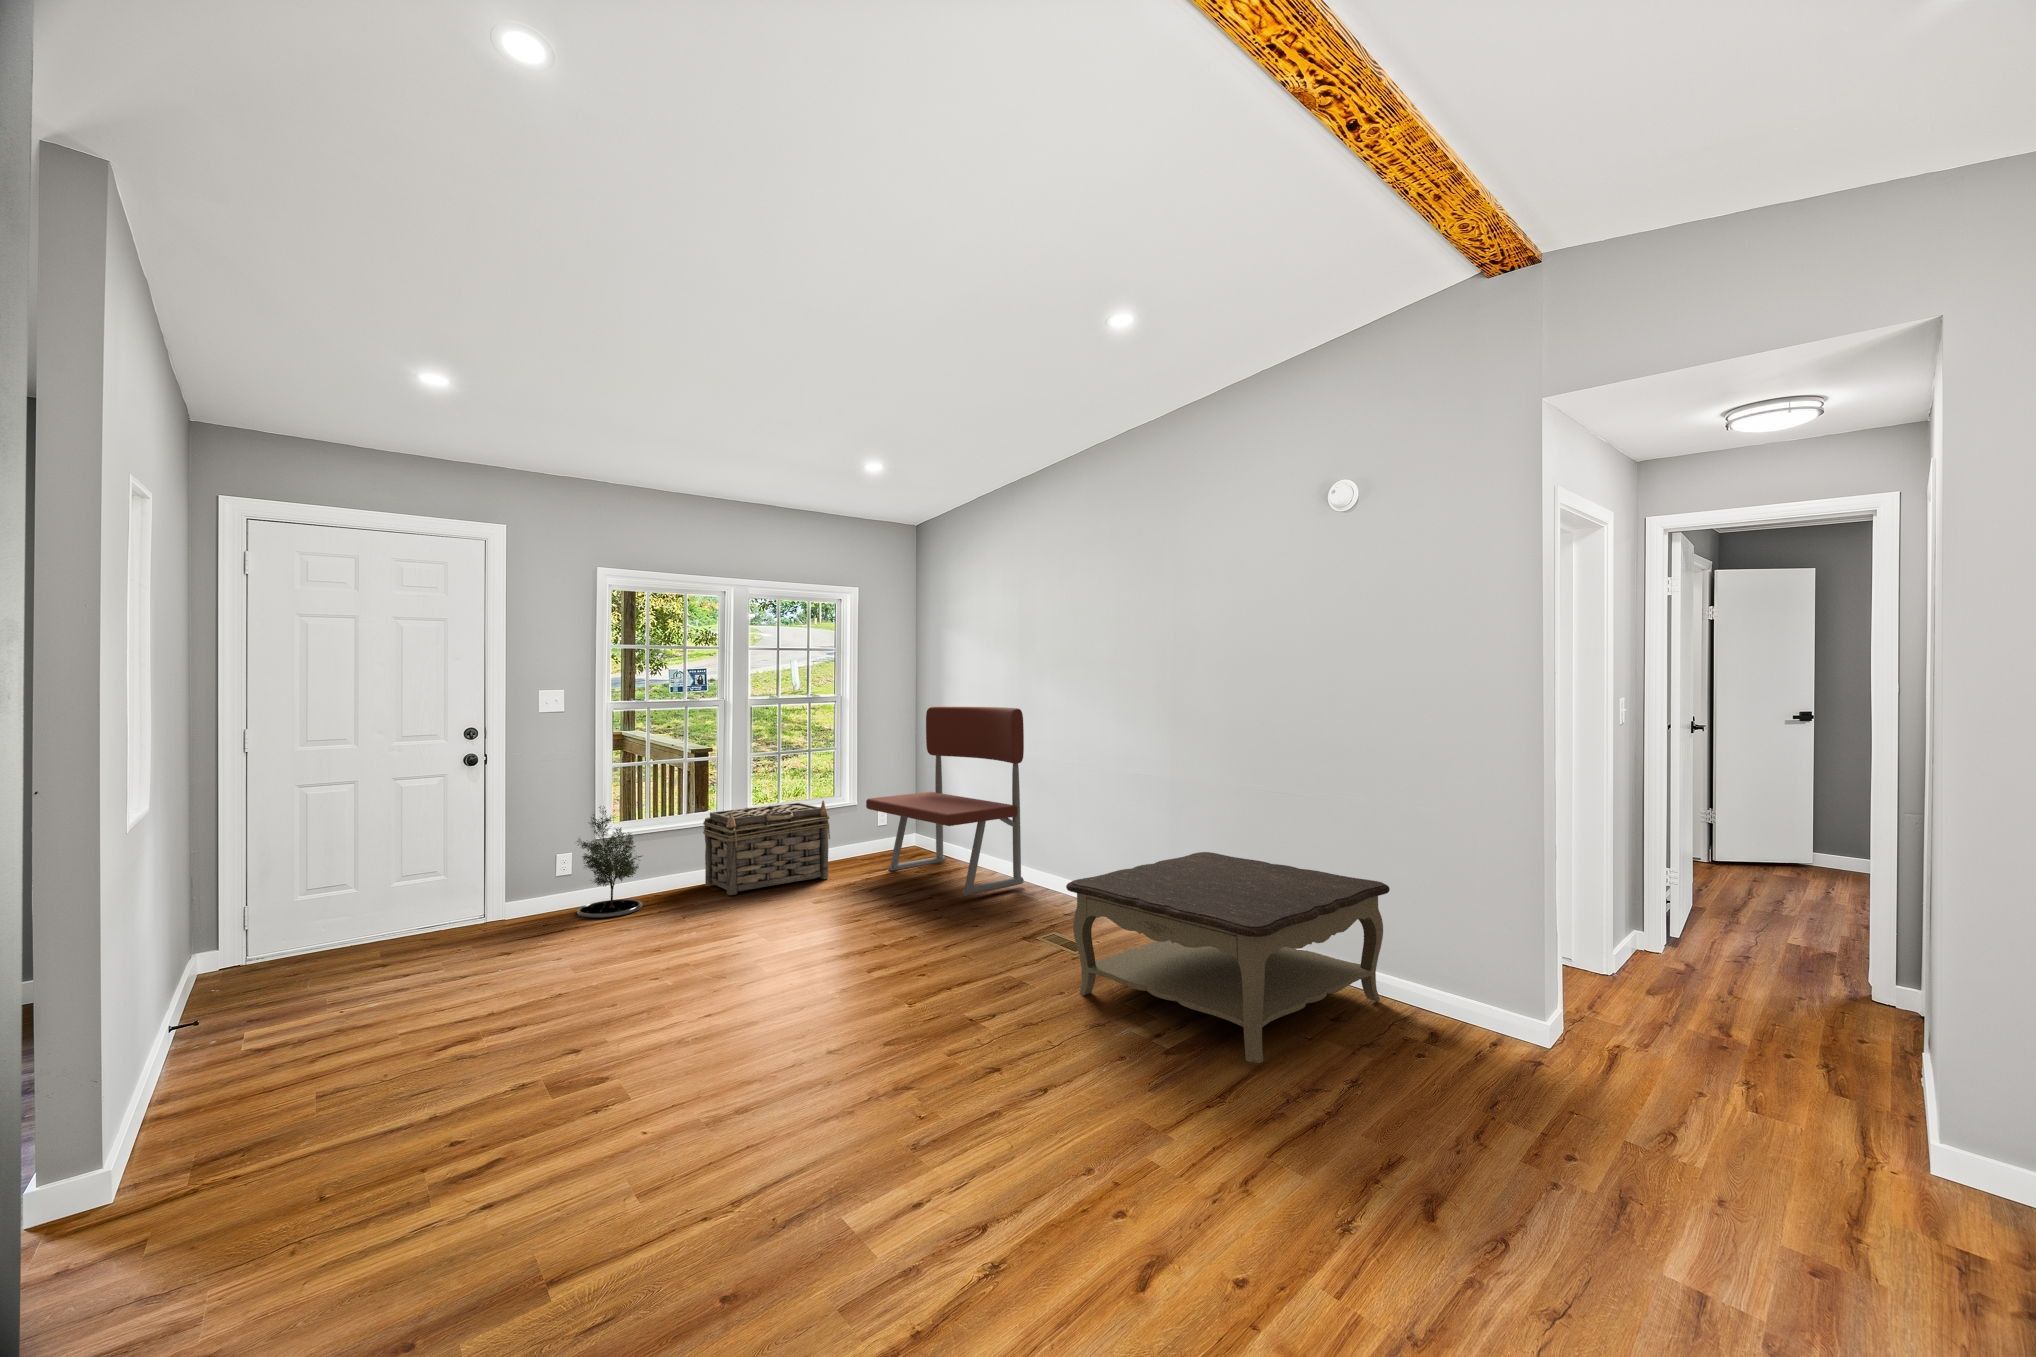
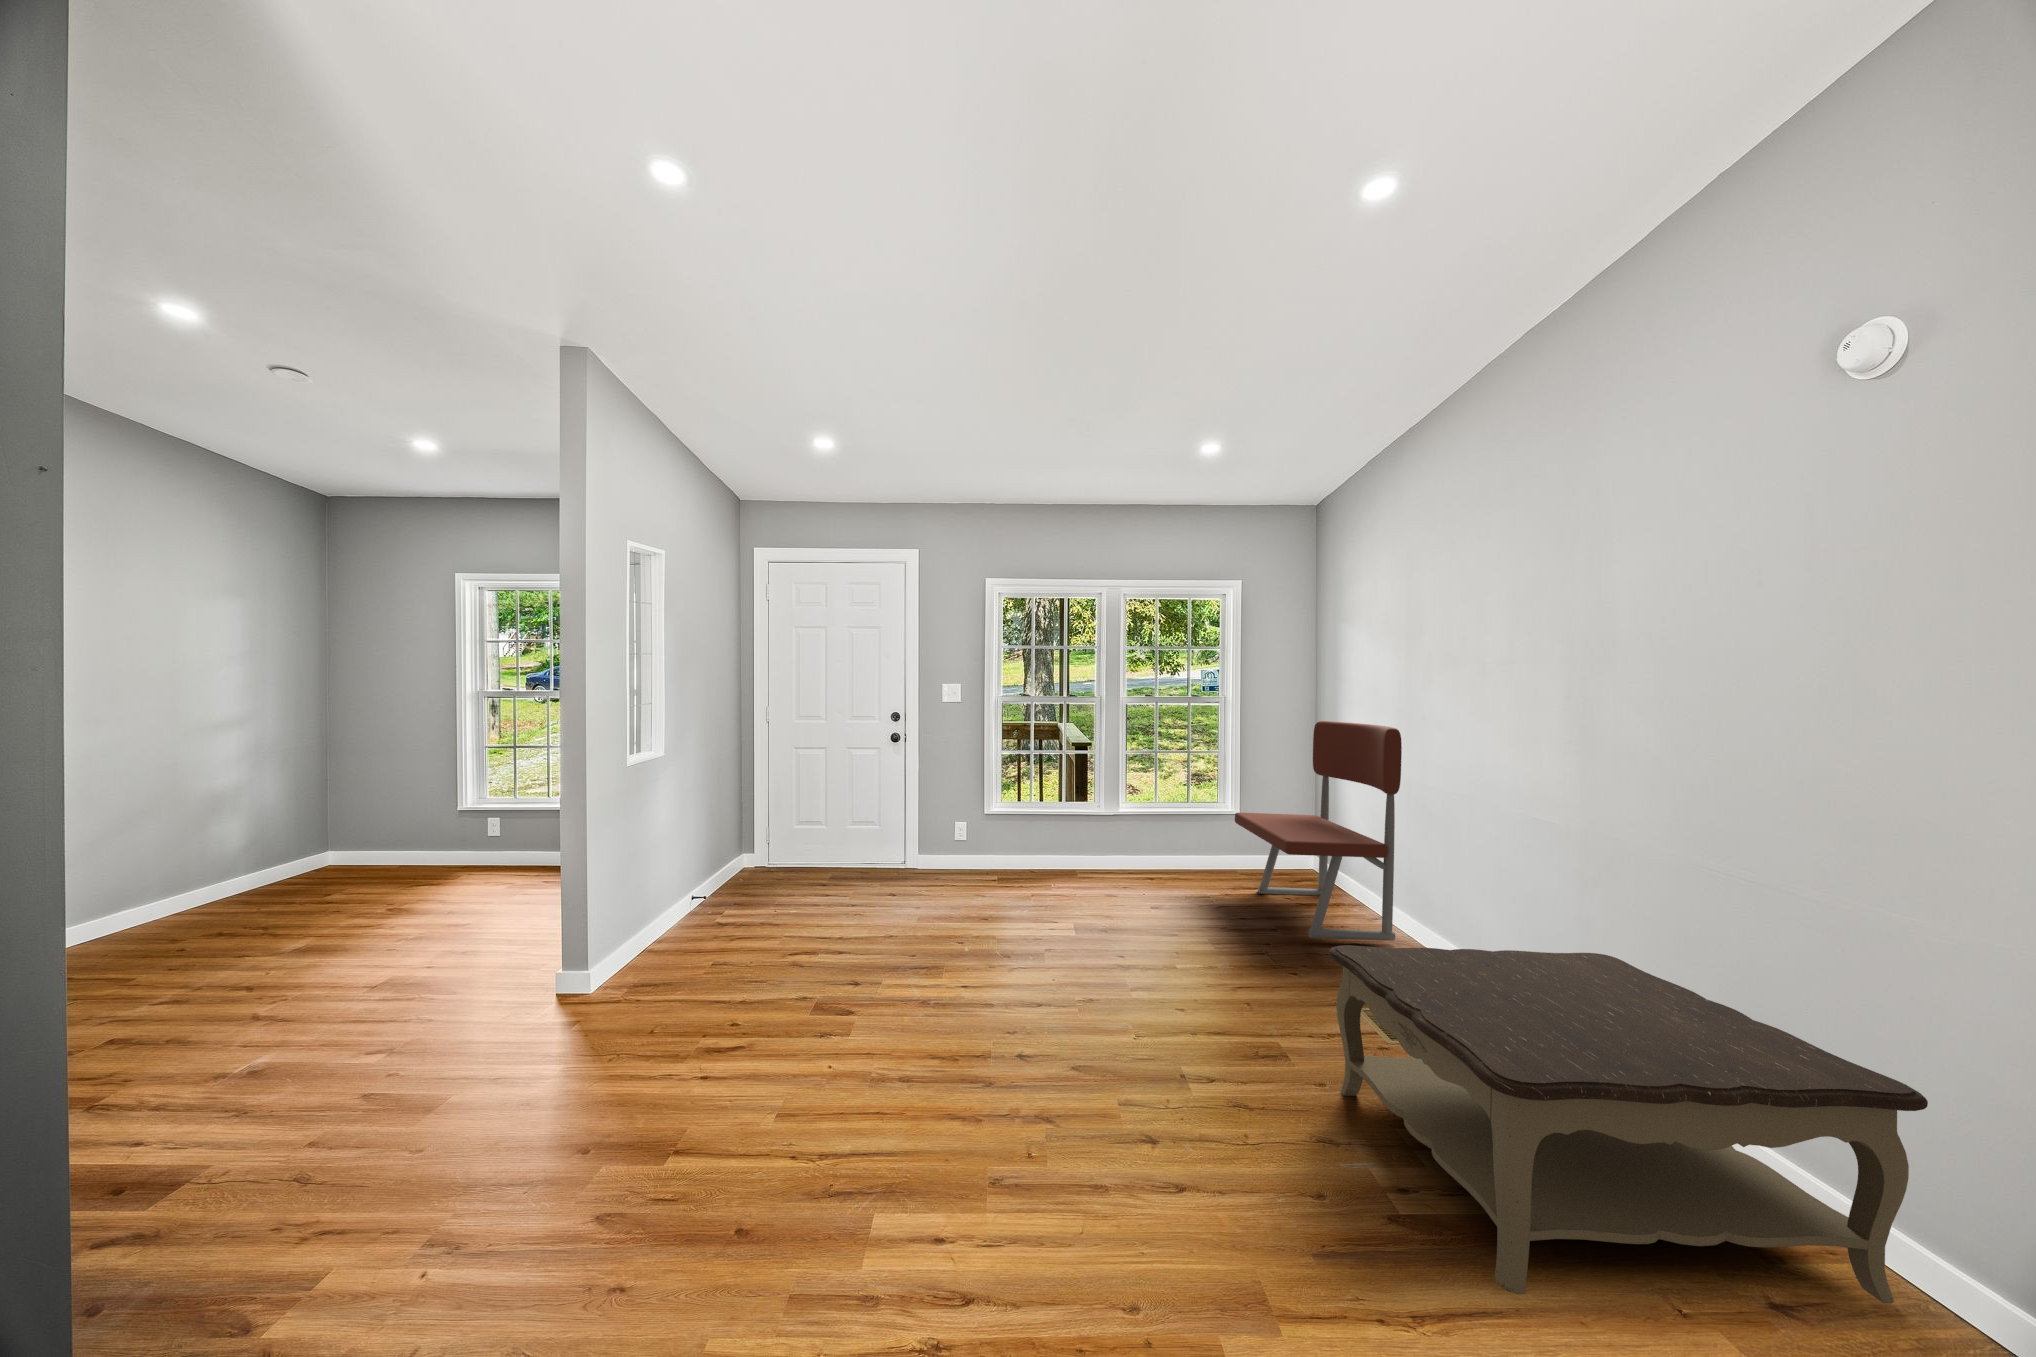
basket: present [703,801,830,895] -> none [1080,804,1195,887]
potted tree: present [577,806,642,918] -> none [966,784,1021,882]

